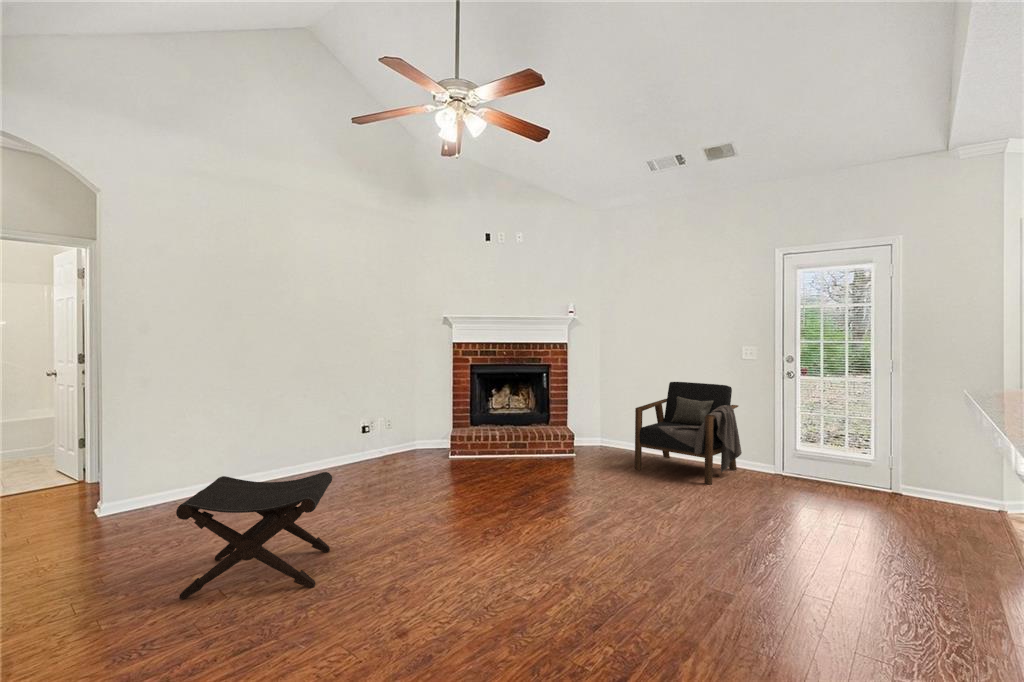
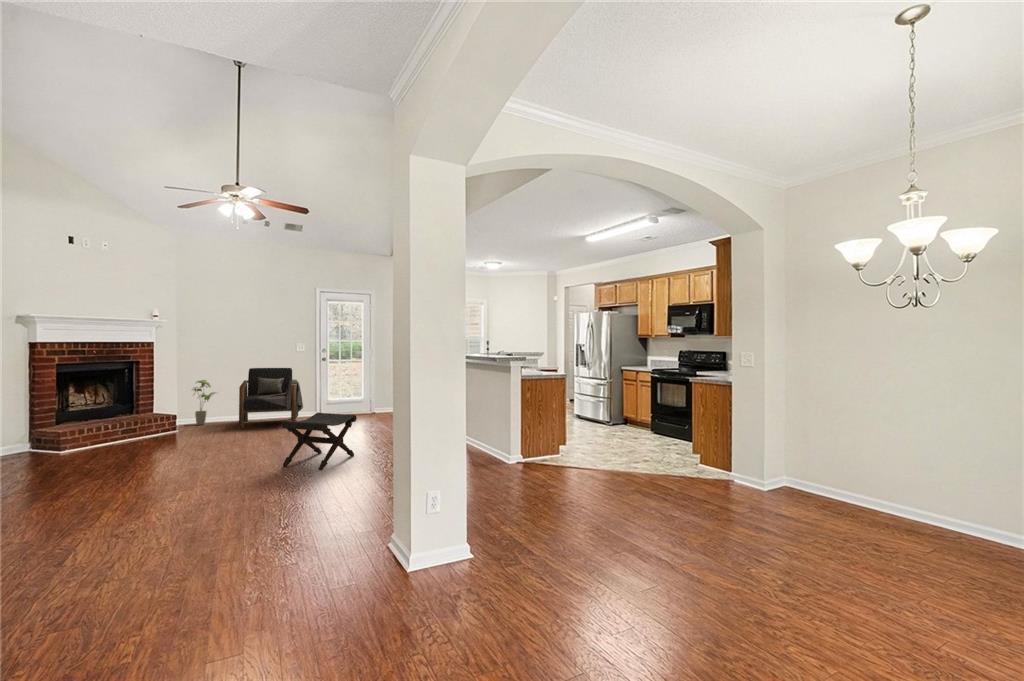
house plant: none [604,393,637,452] -> present [193,380,215,425]
footstool: present [176,472,332,599] -> present [281,413,357,470]

